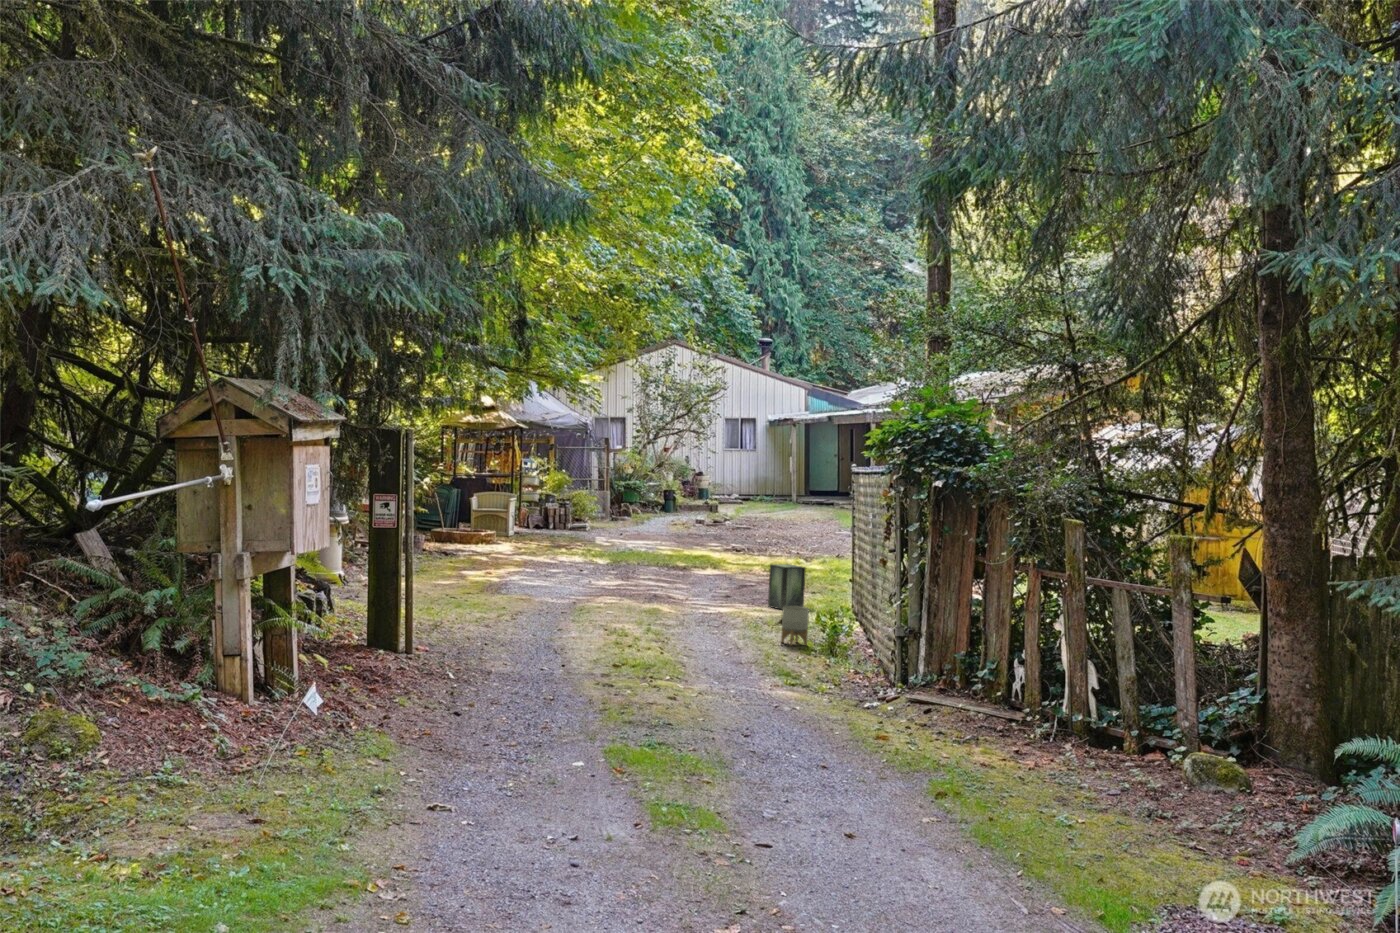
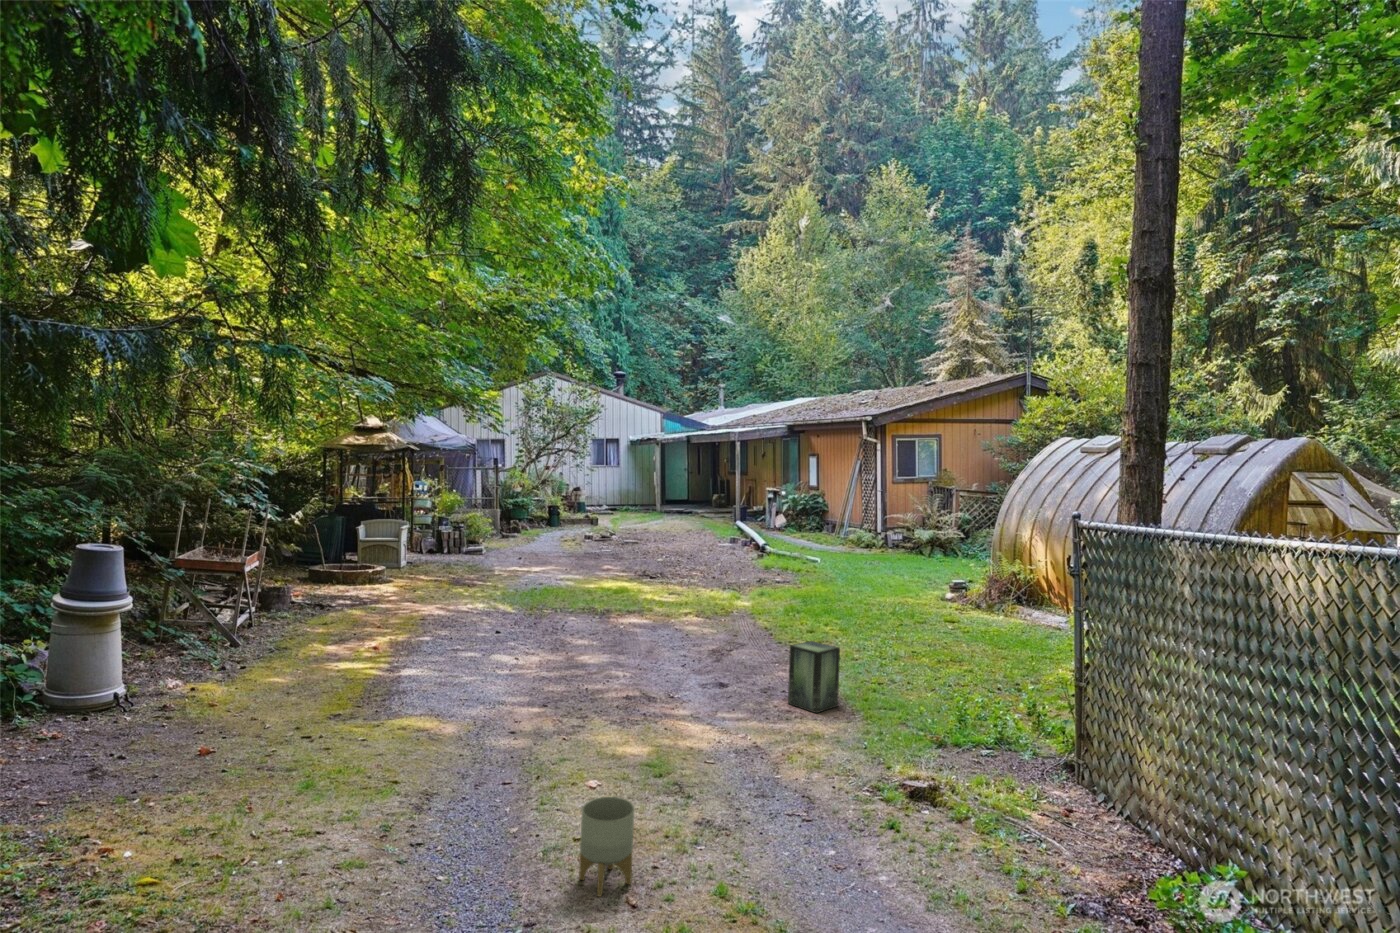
planter: present [781,606,809,646] -> present [579,797,634,896]

